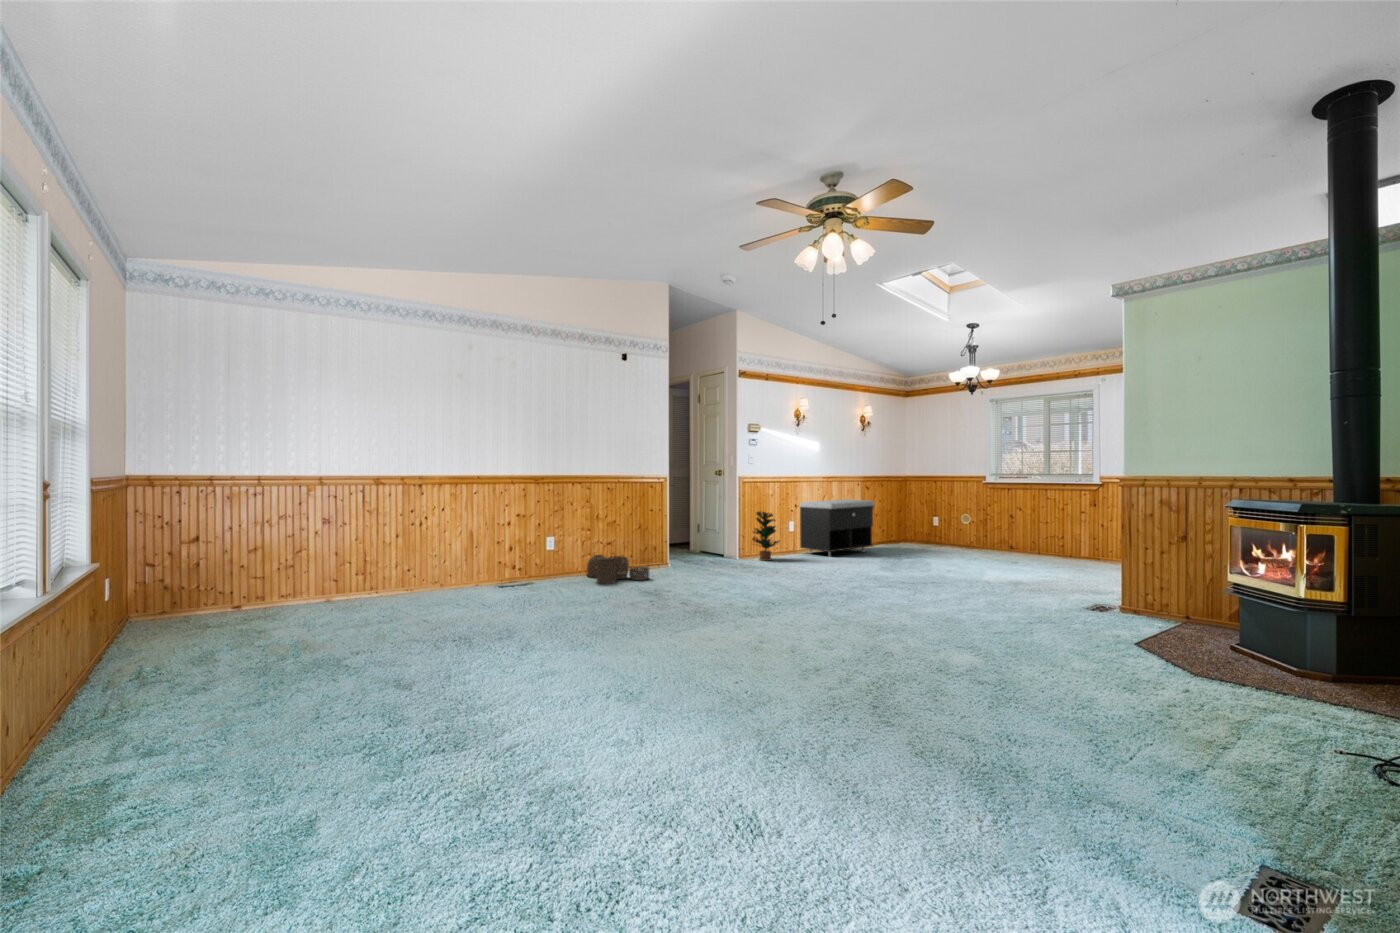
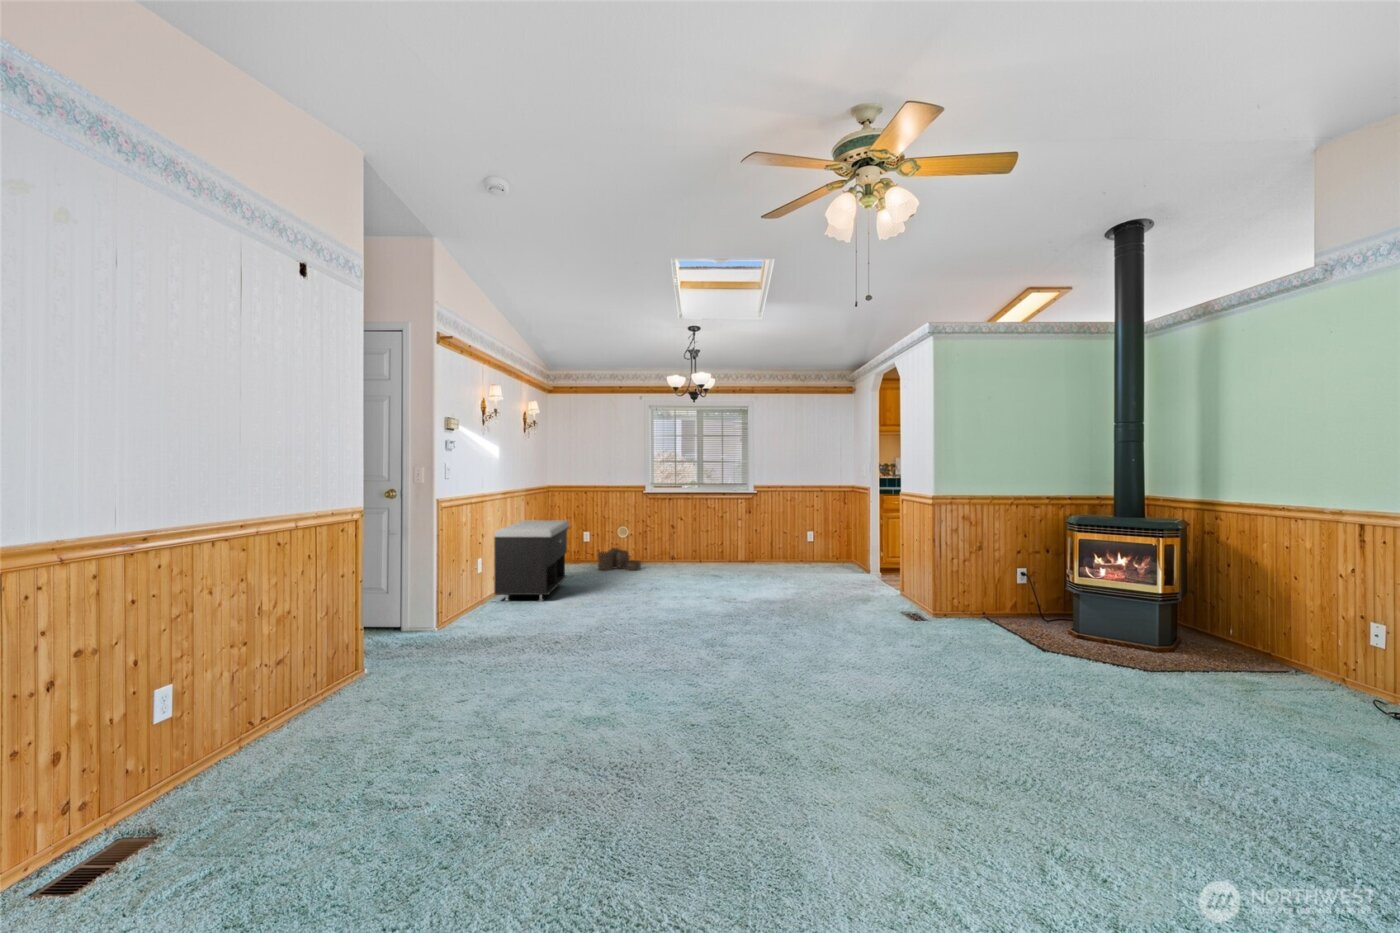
potted plant: present [753,512,780,561] -> none [458,550,507,626]
woven basket: present [587,555,649,583] -> present [598,548,641,571]

